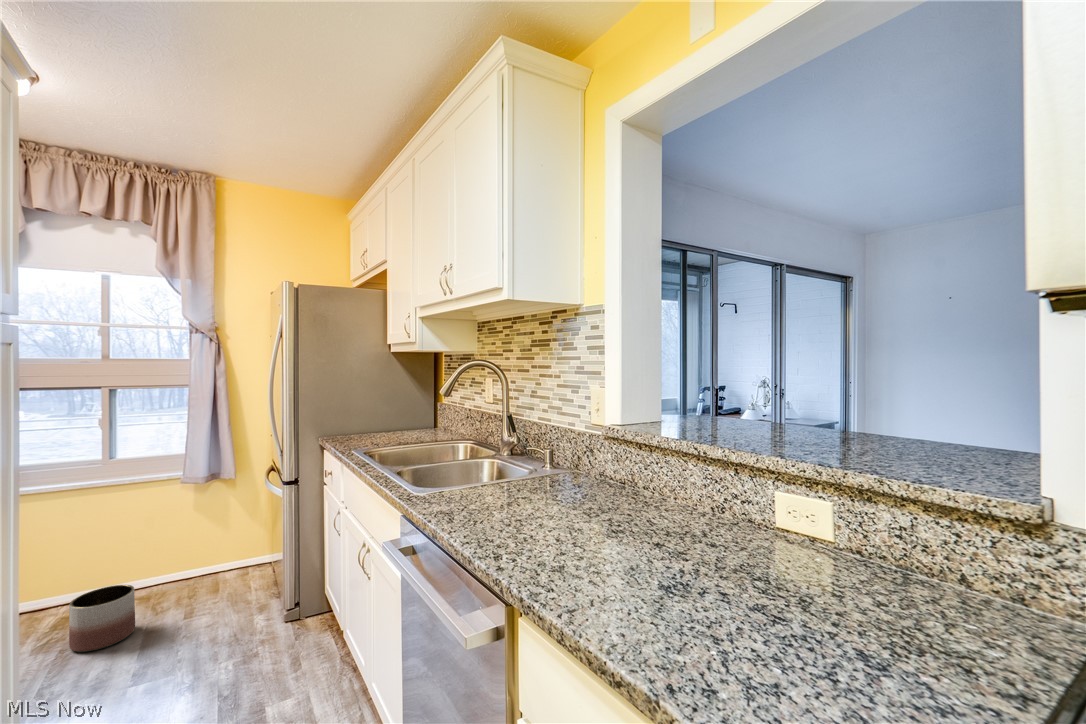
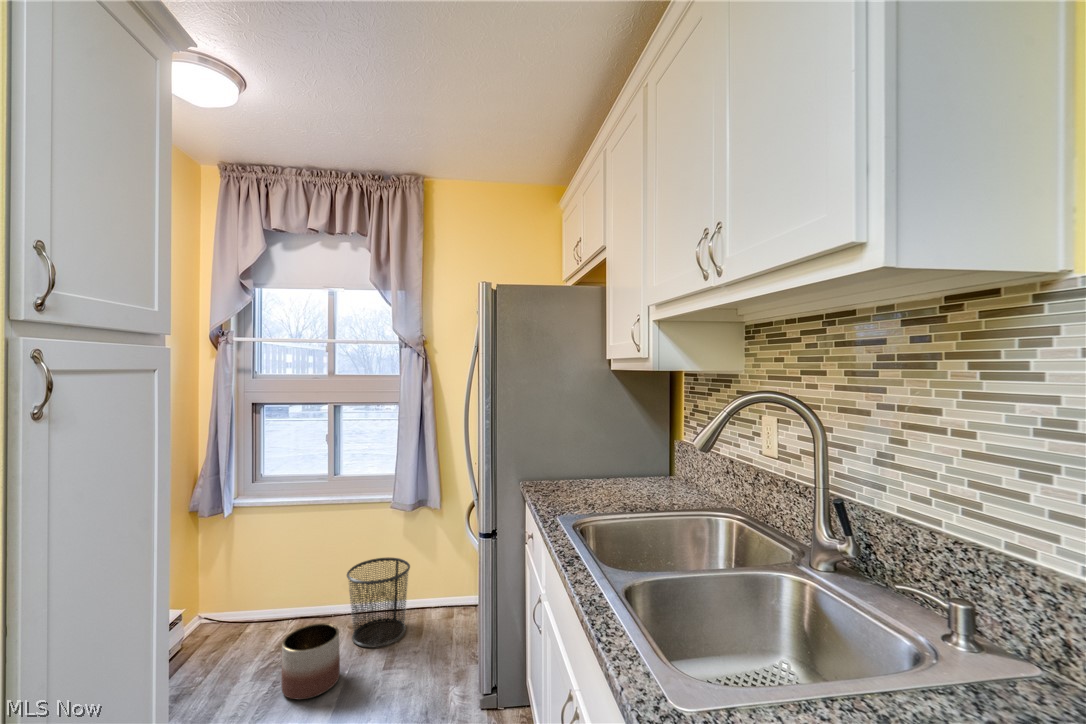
waste bin: none [133,526,204,606] -> present [347,557,410,648]

